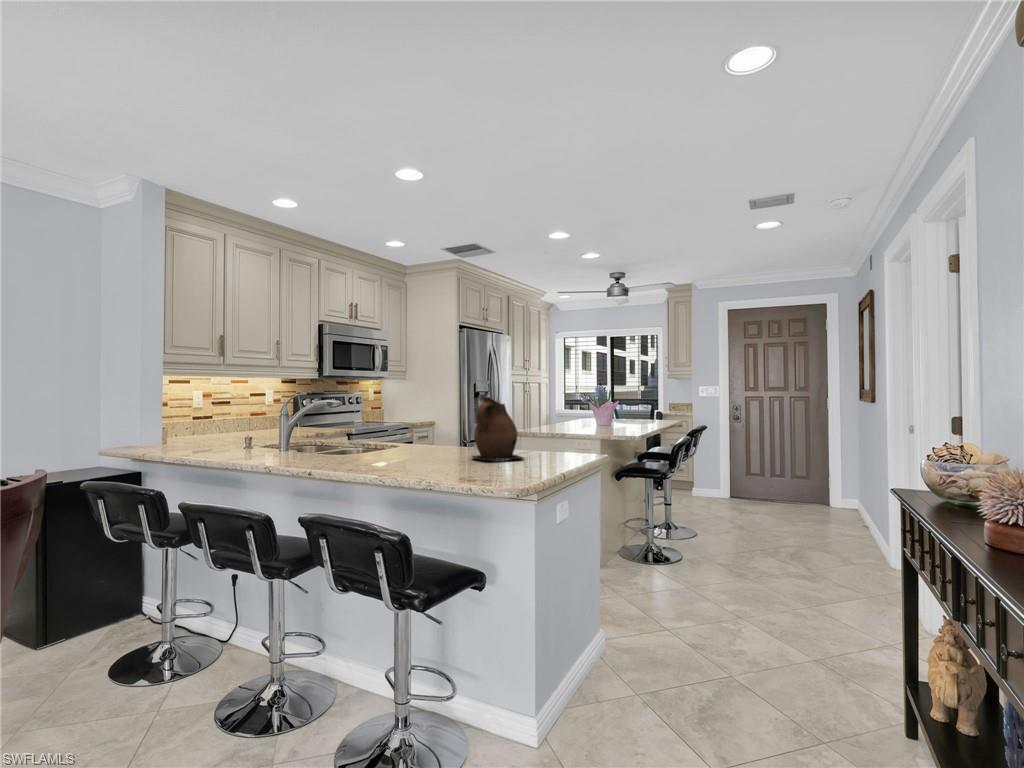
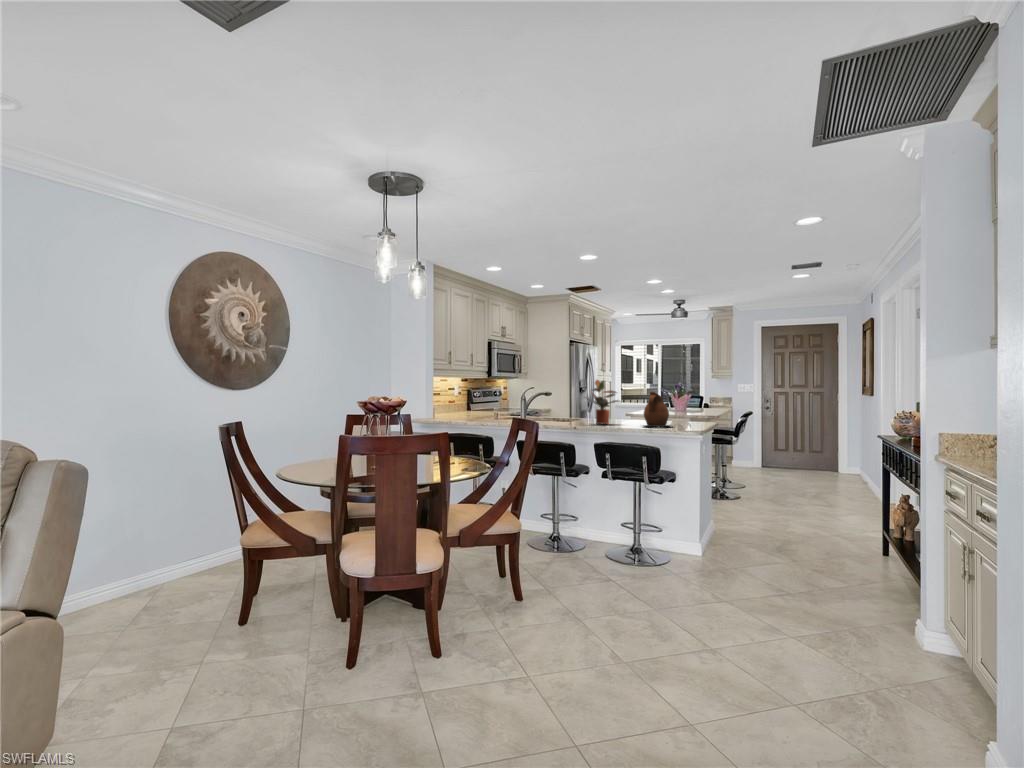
potted plant: none [386,376,451,452] -> present [586,380,620,424]

